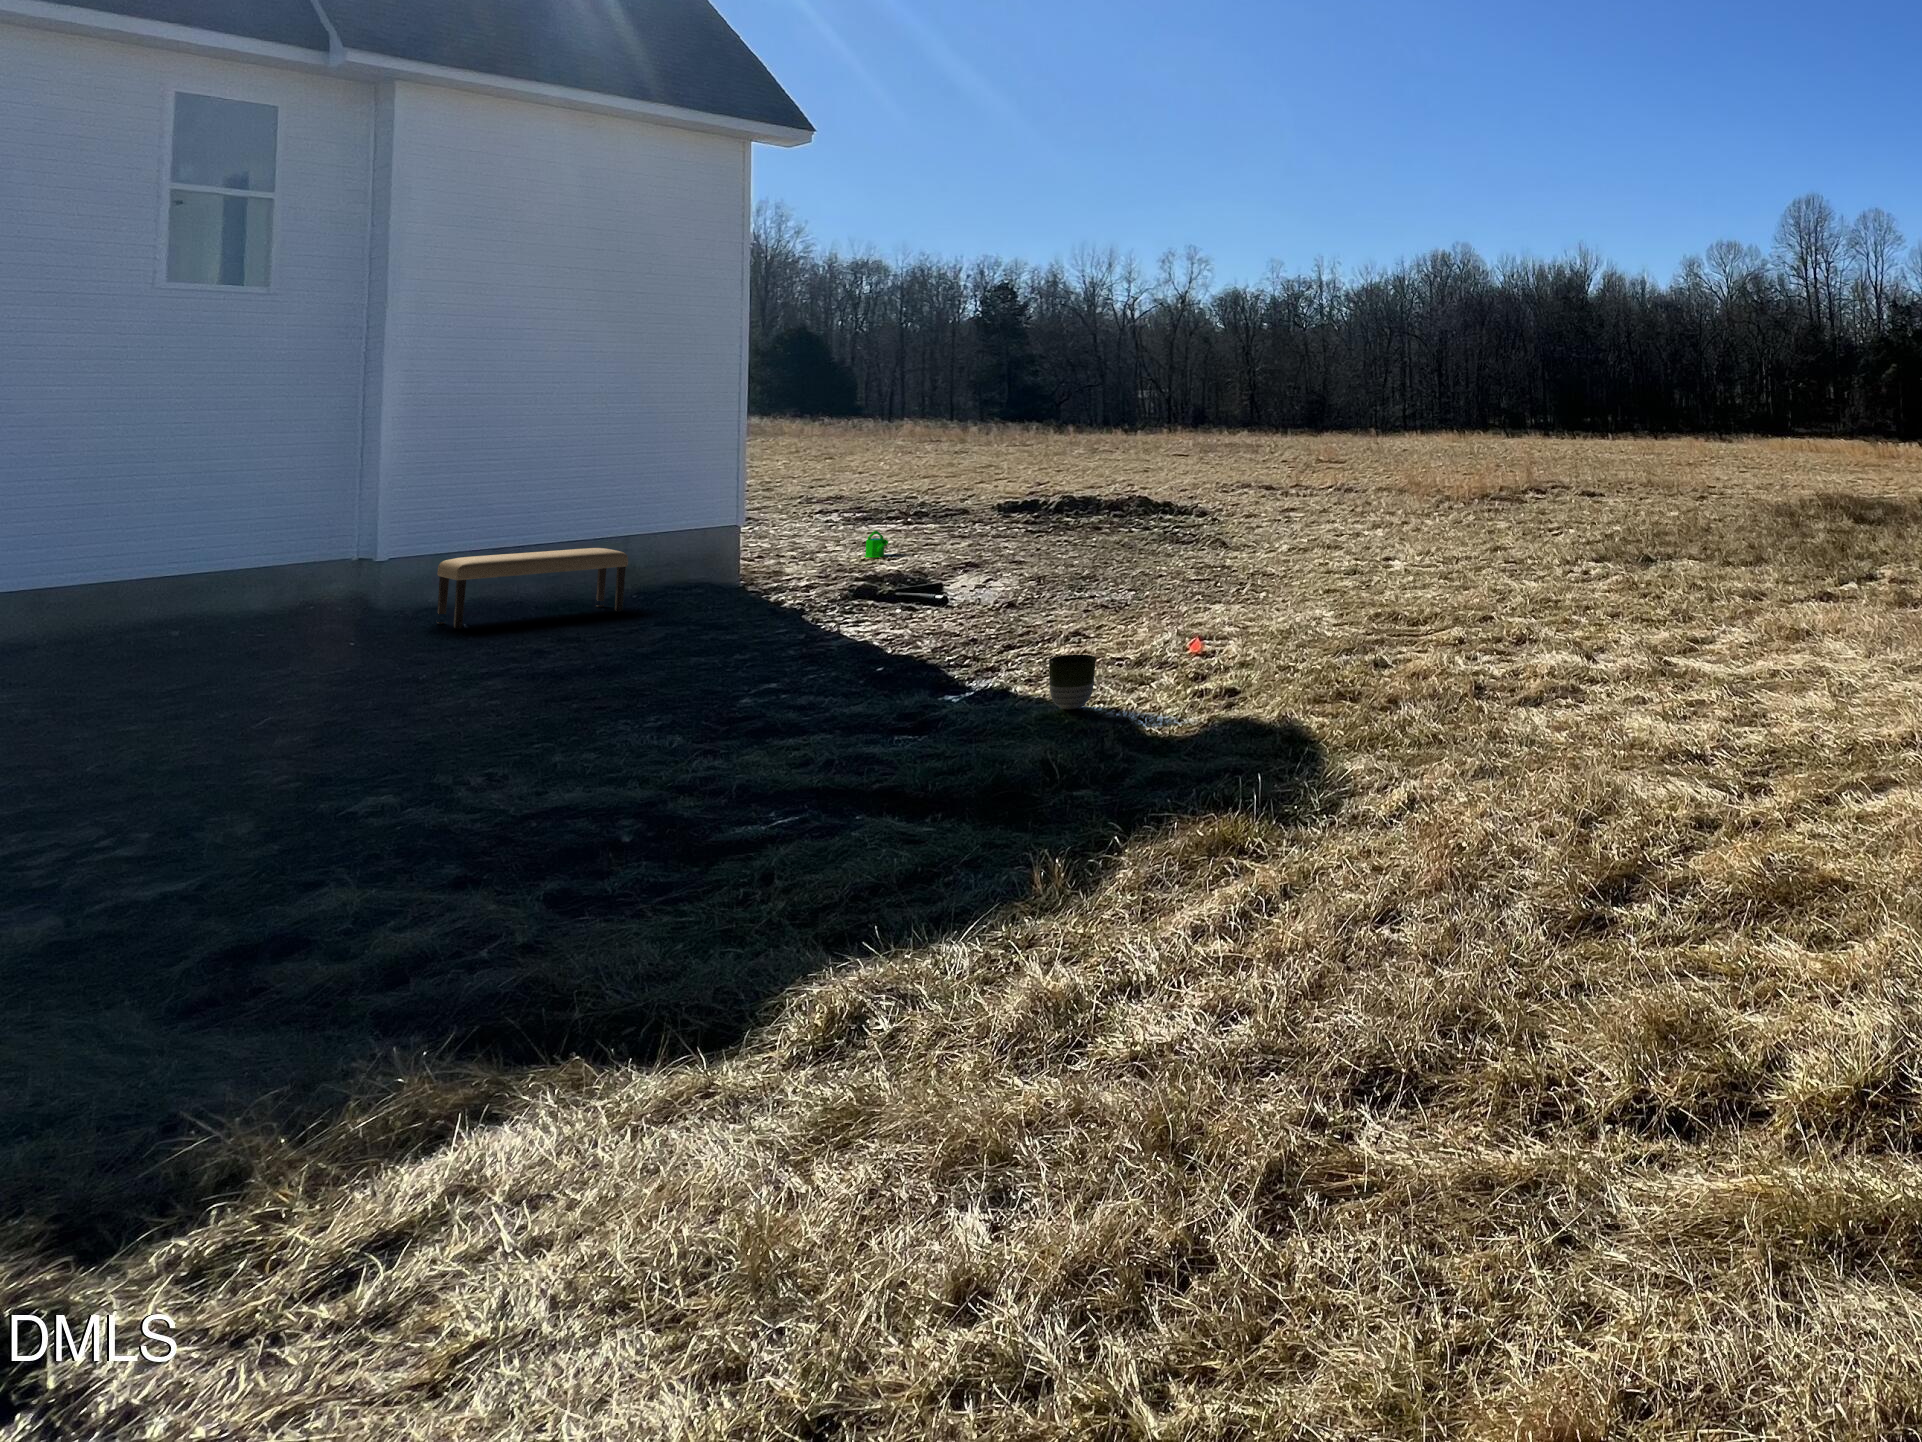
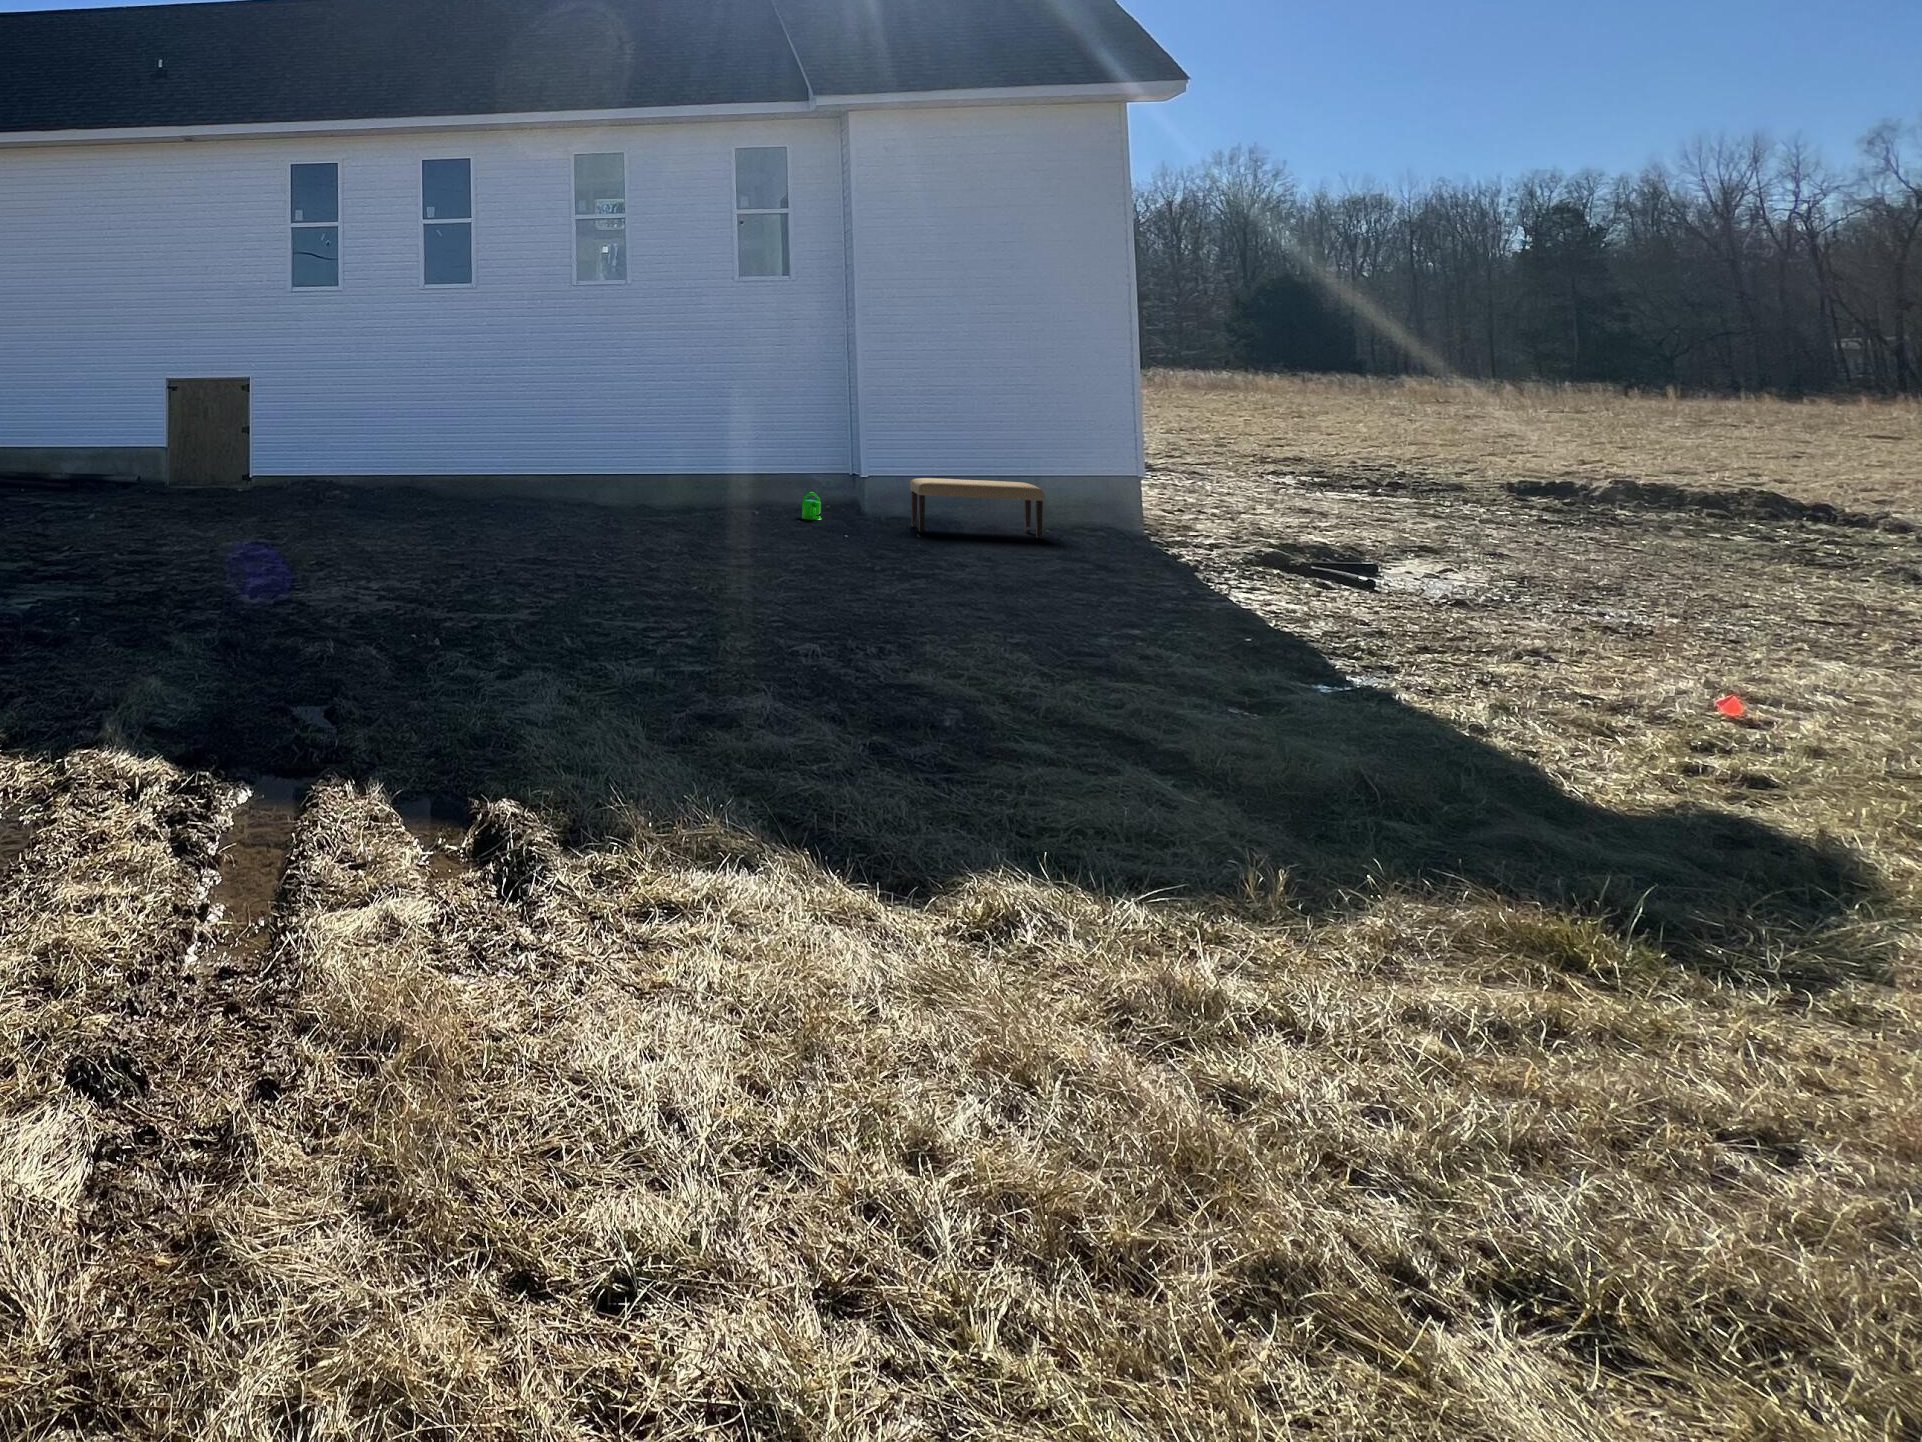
watering can: present [864,531,888,557] -> present [802,492,821,520]
planter: present [1049,655,1096,709] -> none [1428,665,1500,734]

